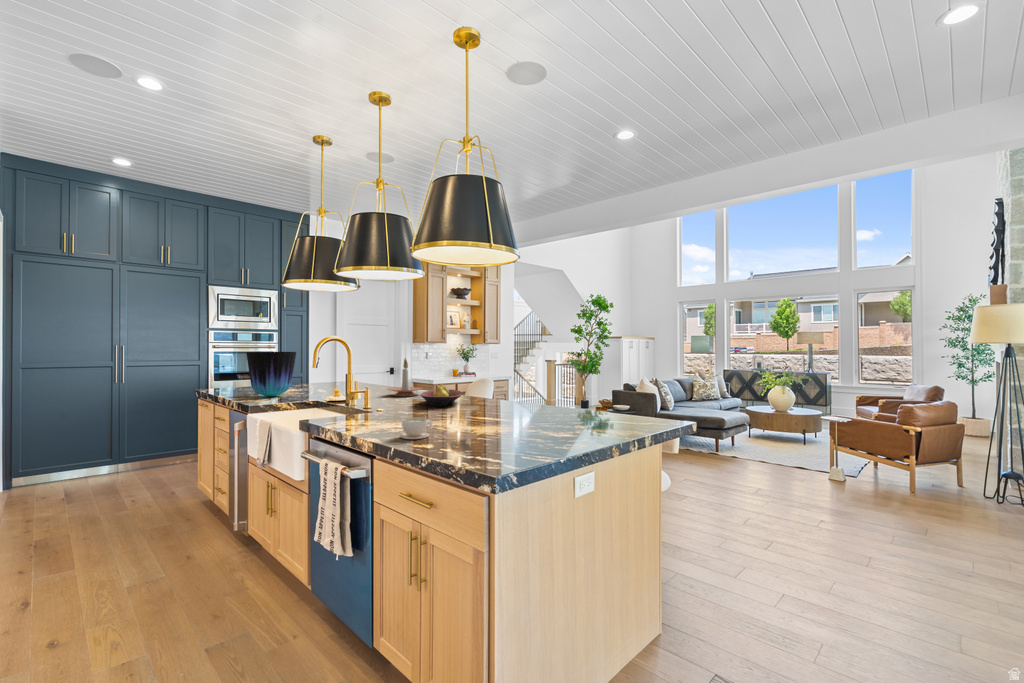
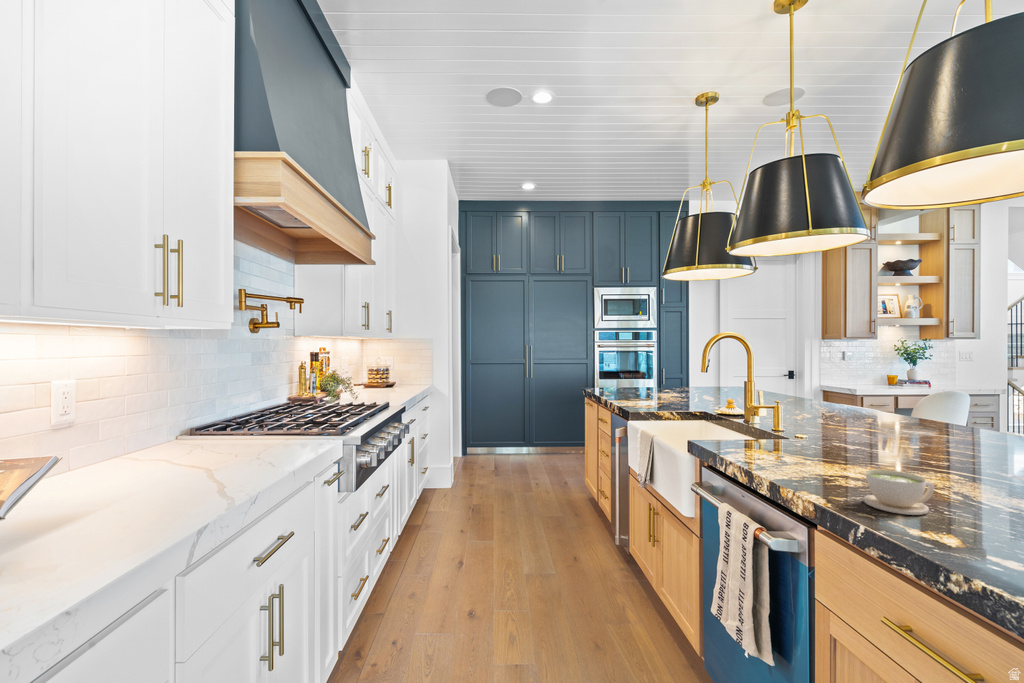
vase: present [246,352,296,397] -> none [627,351,679,402]
candle holder: present [388,359,422,396] -> none [802,361,862,418]
fruit bowl: present [420,384,462,407] -> none [869,406,955,445]

